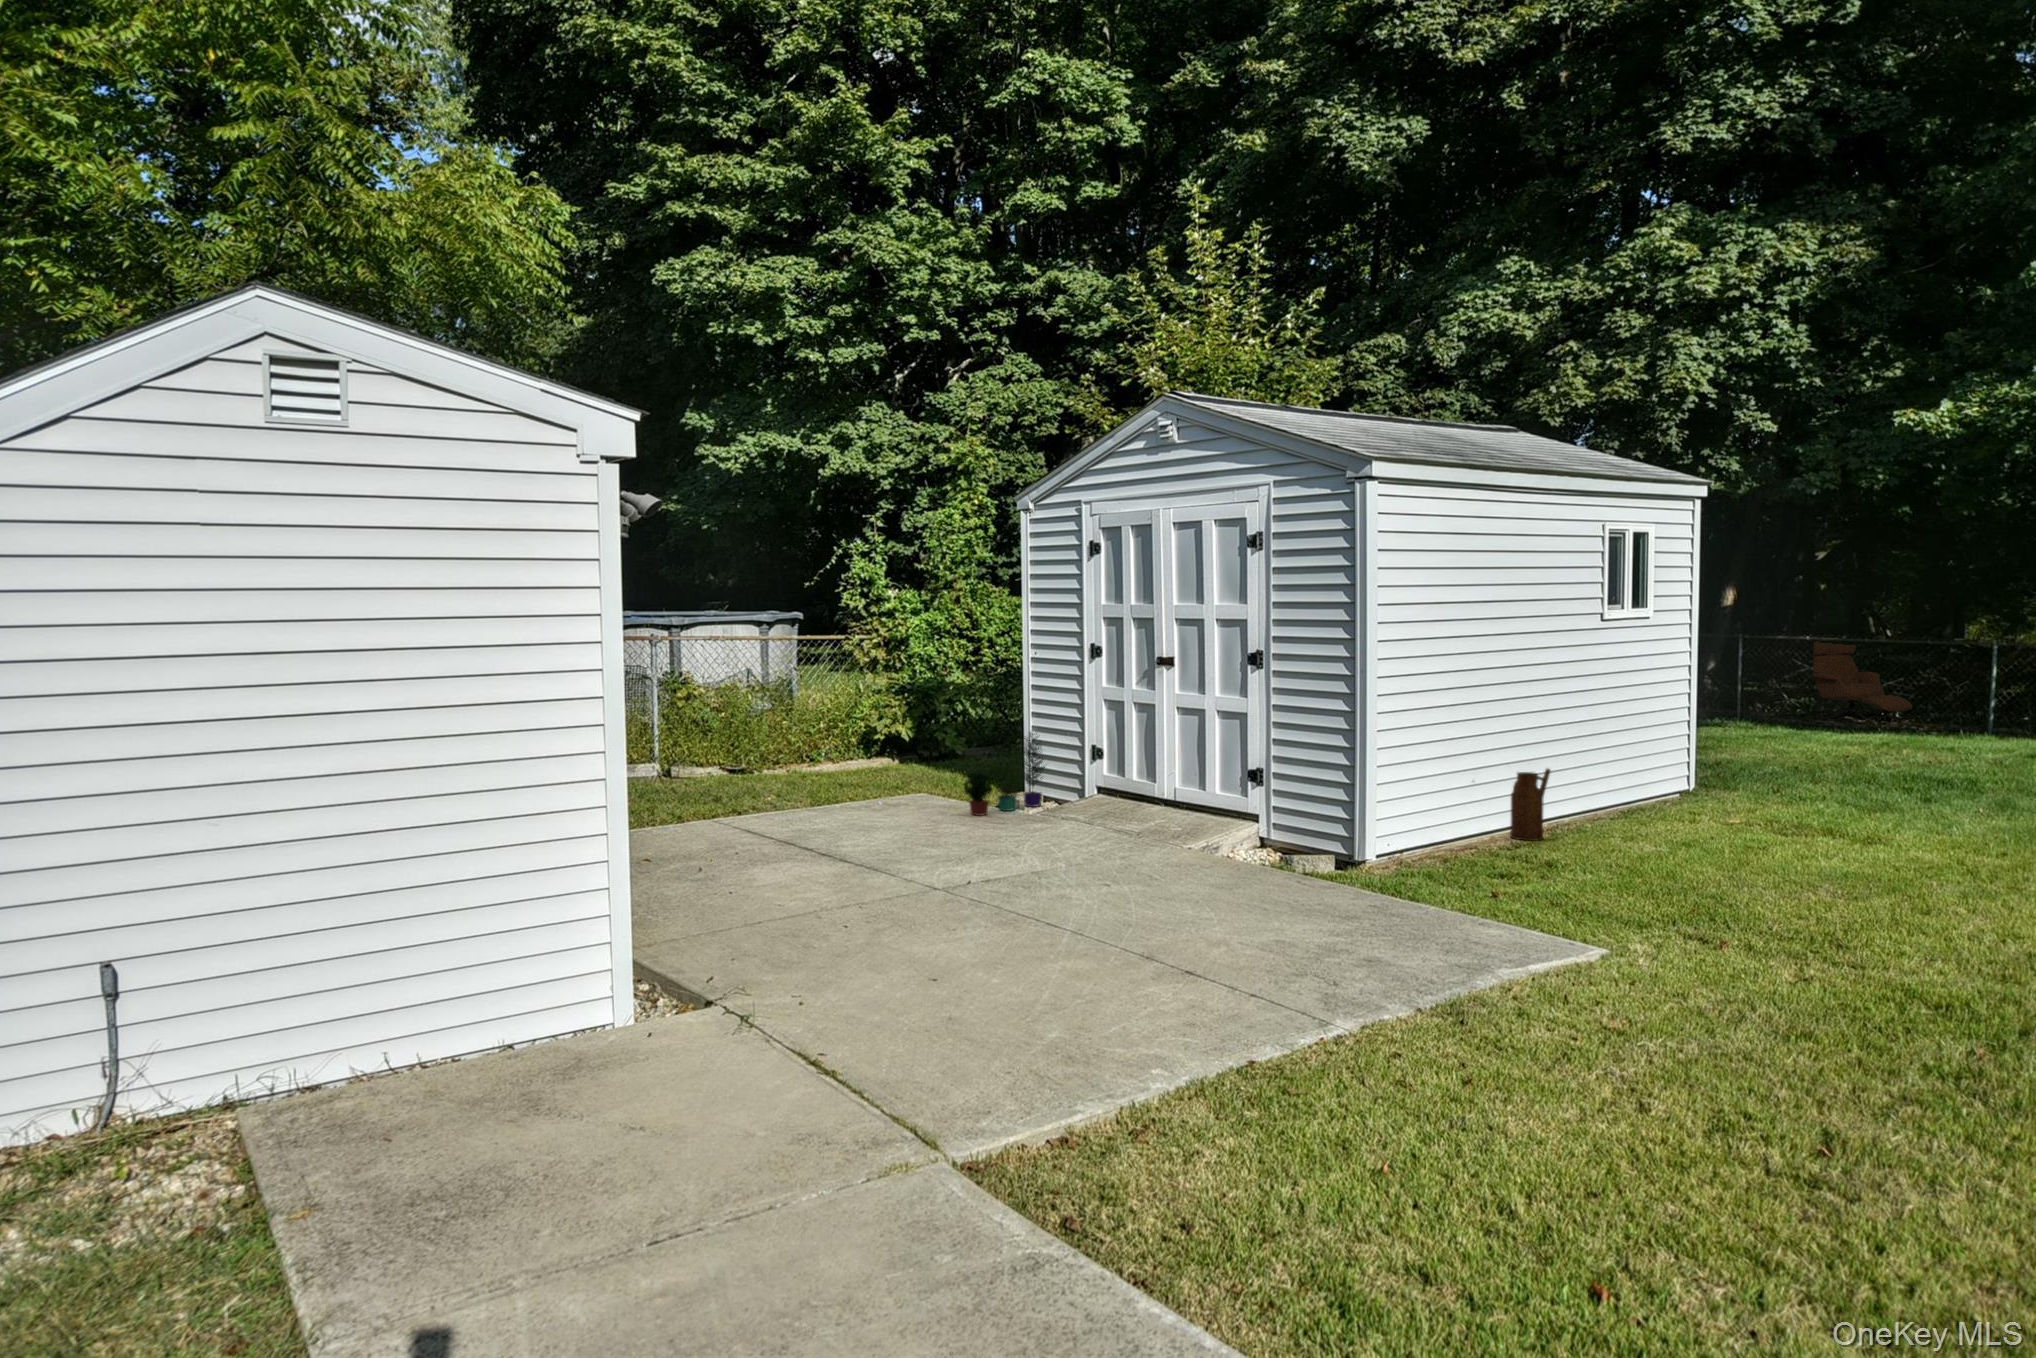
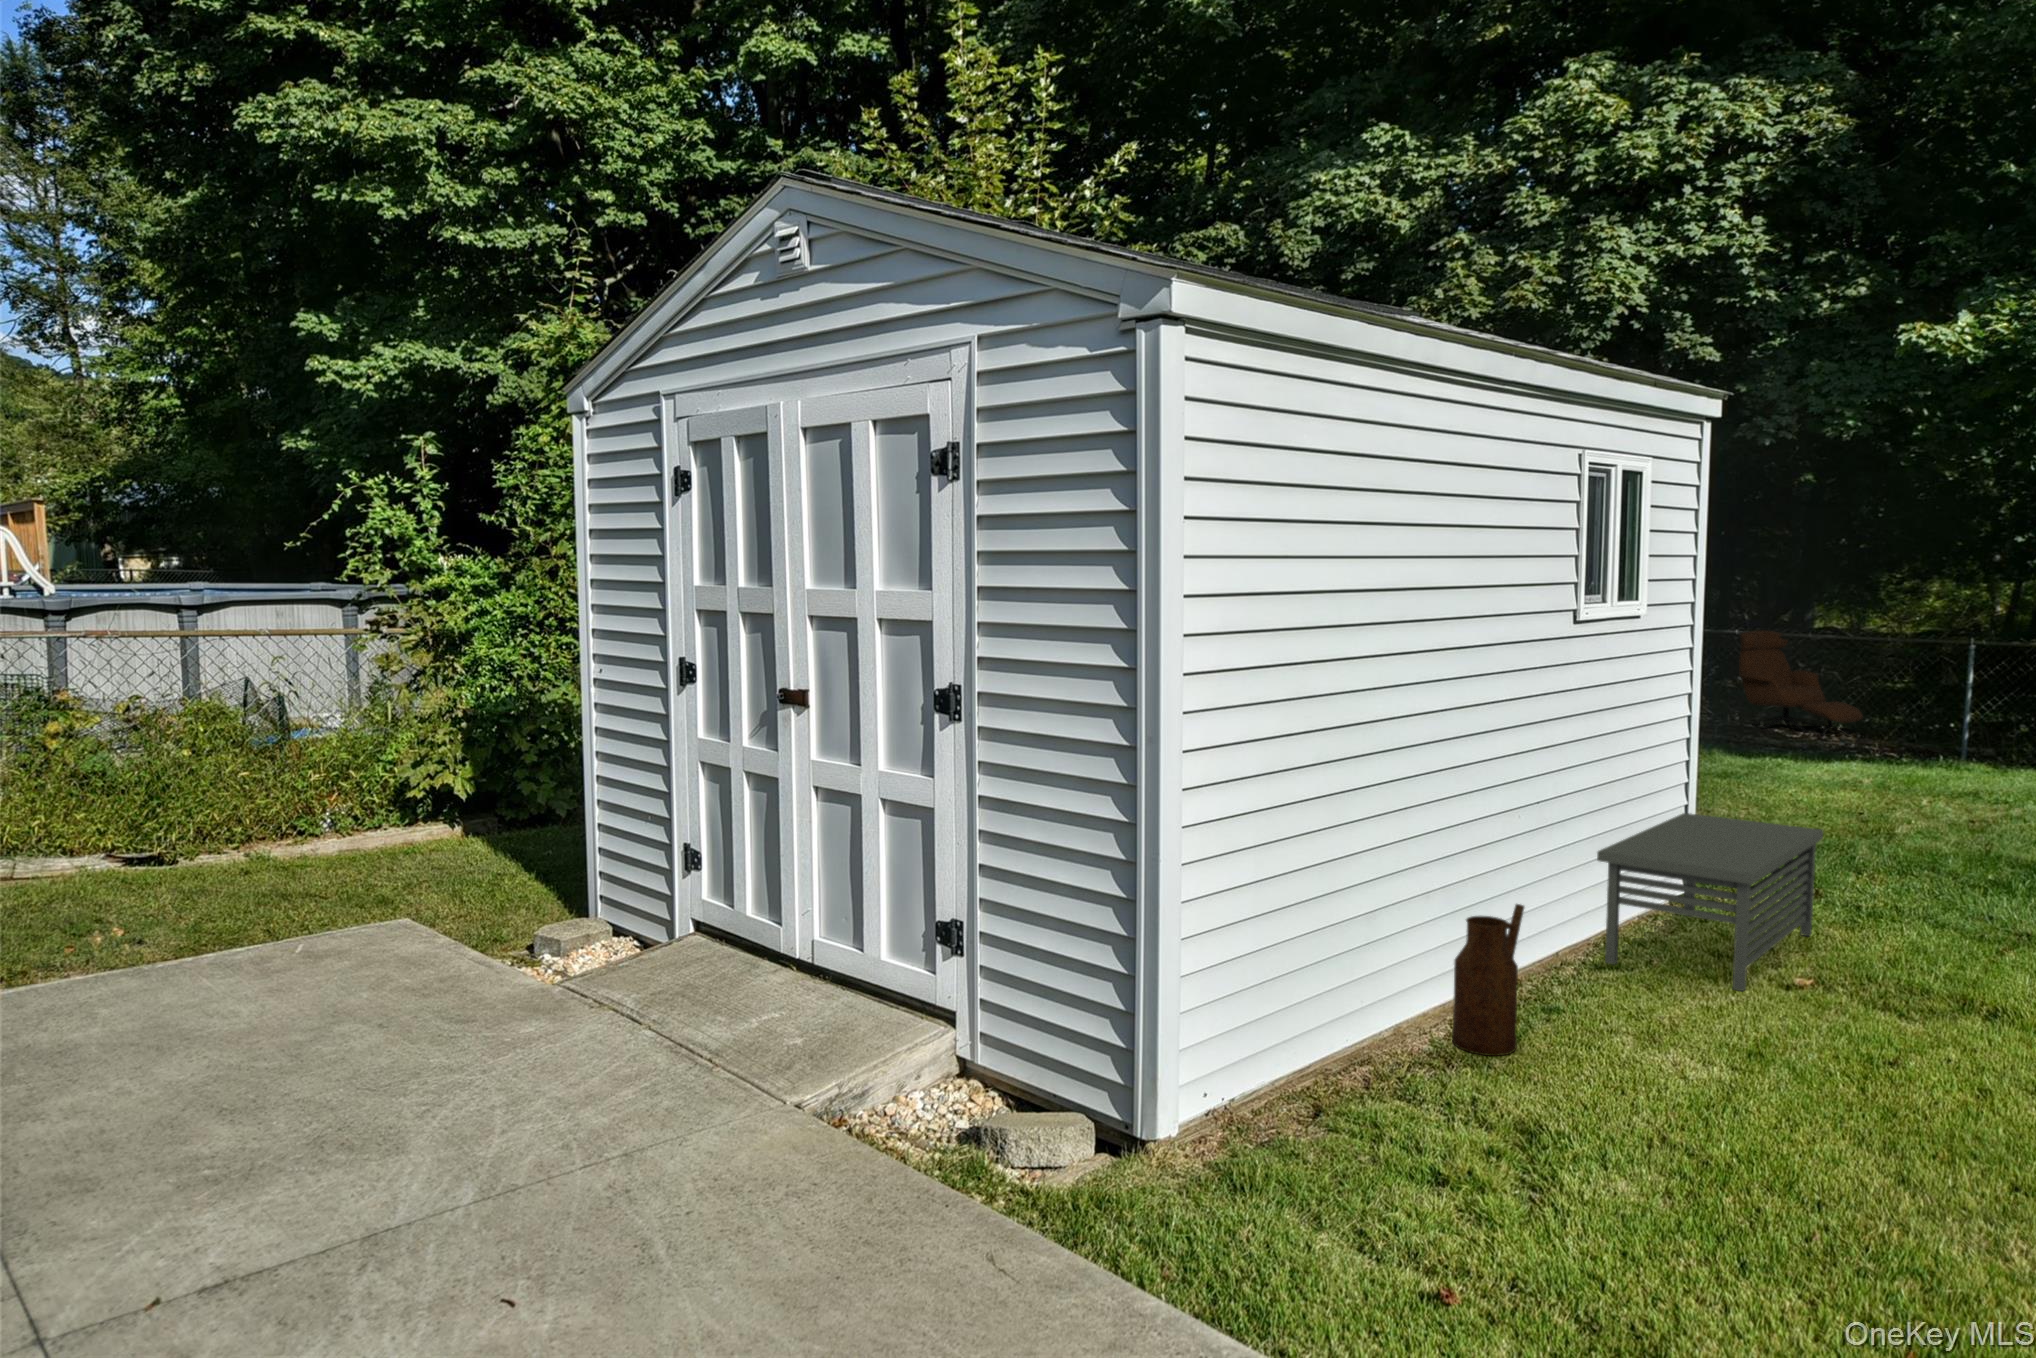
potted plant: present [963,732,1045,816] -> none [424,812,614,988]
storage bench: none [1606,740,1754,825] -> present [1597,813,1823,991]

